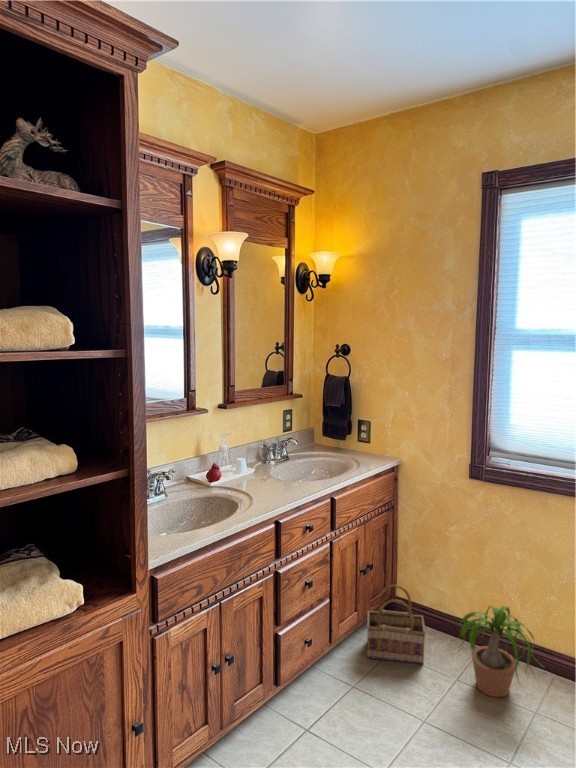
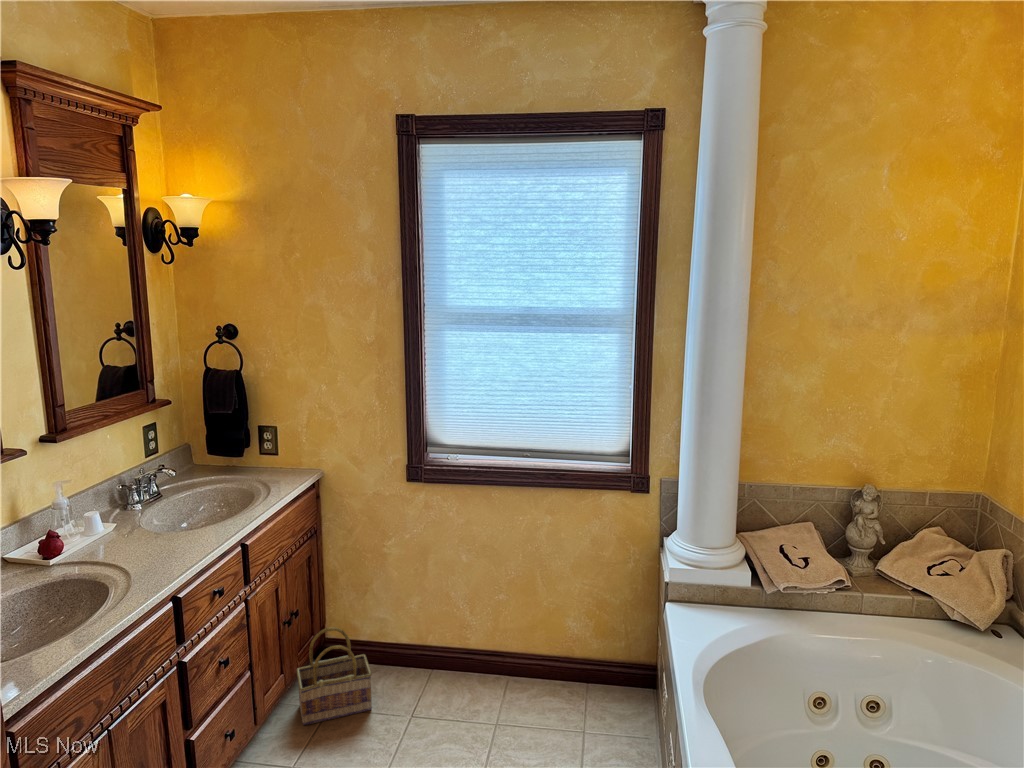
potted plant: present [458,606,534,697] -> none [398,619,506,720]

